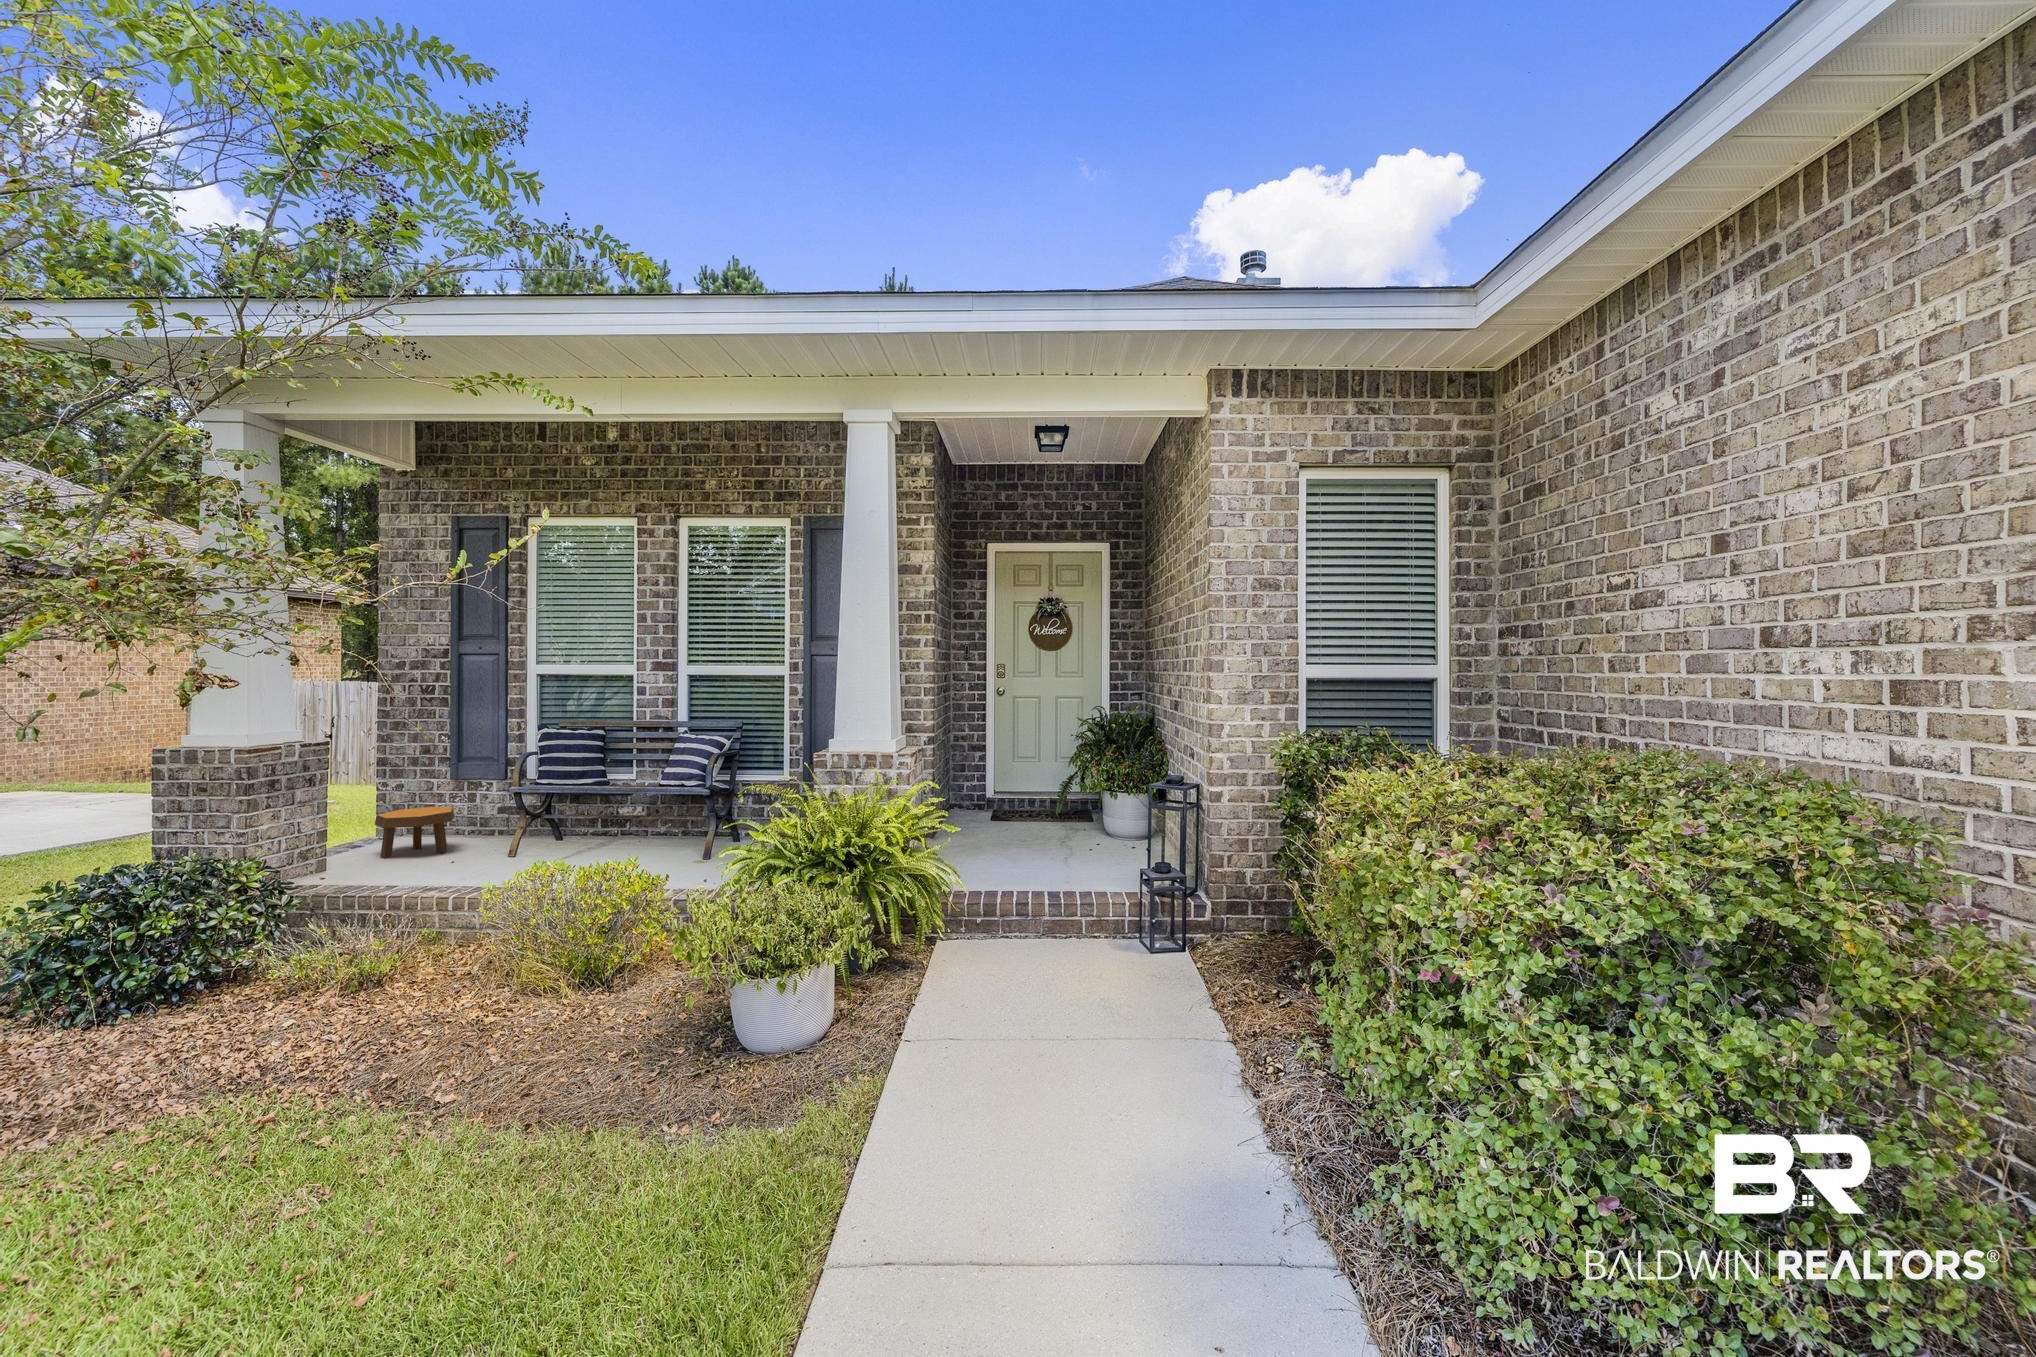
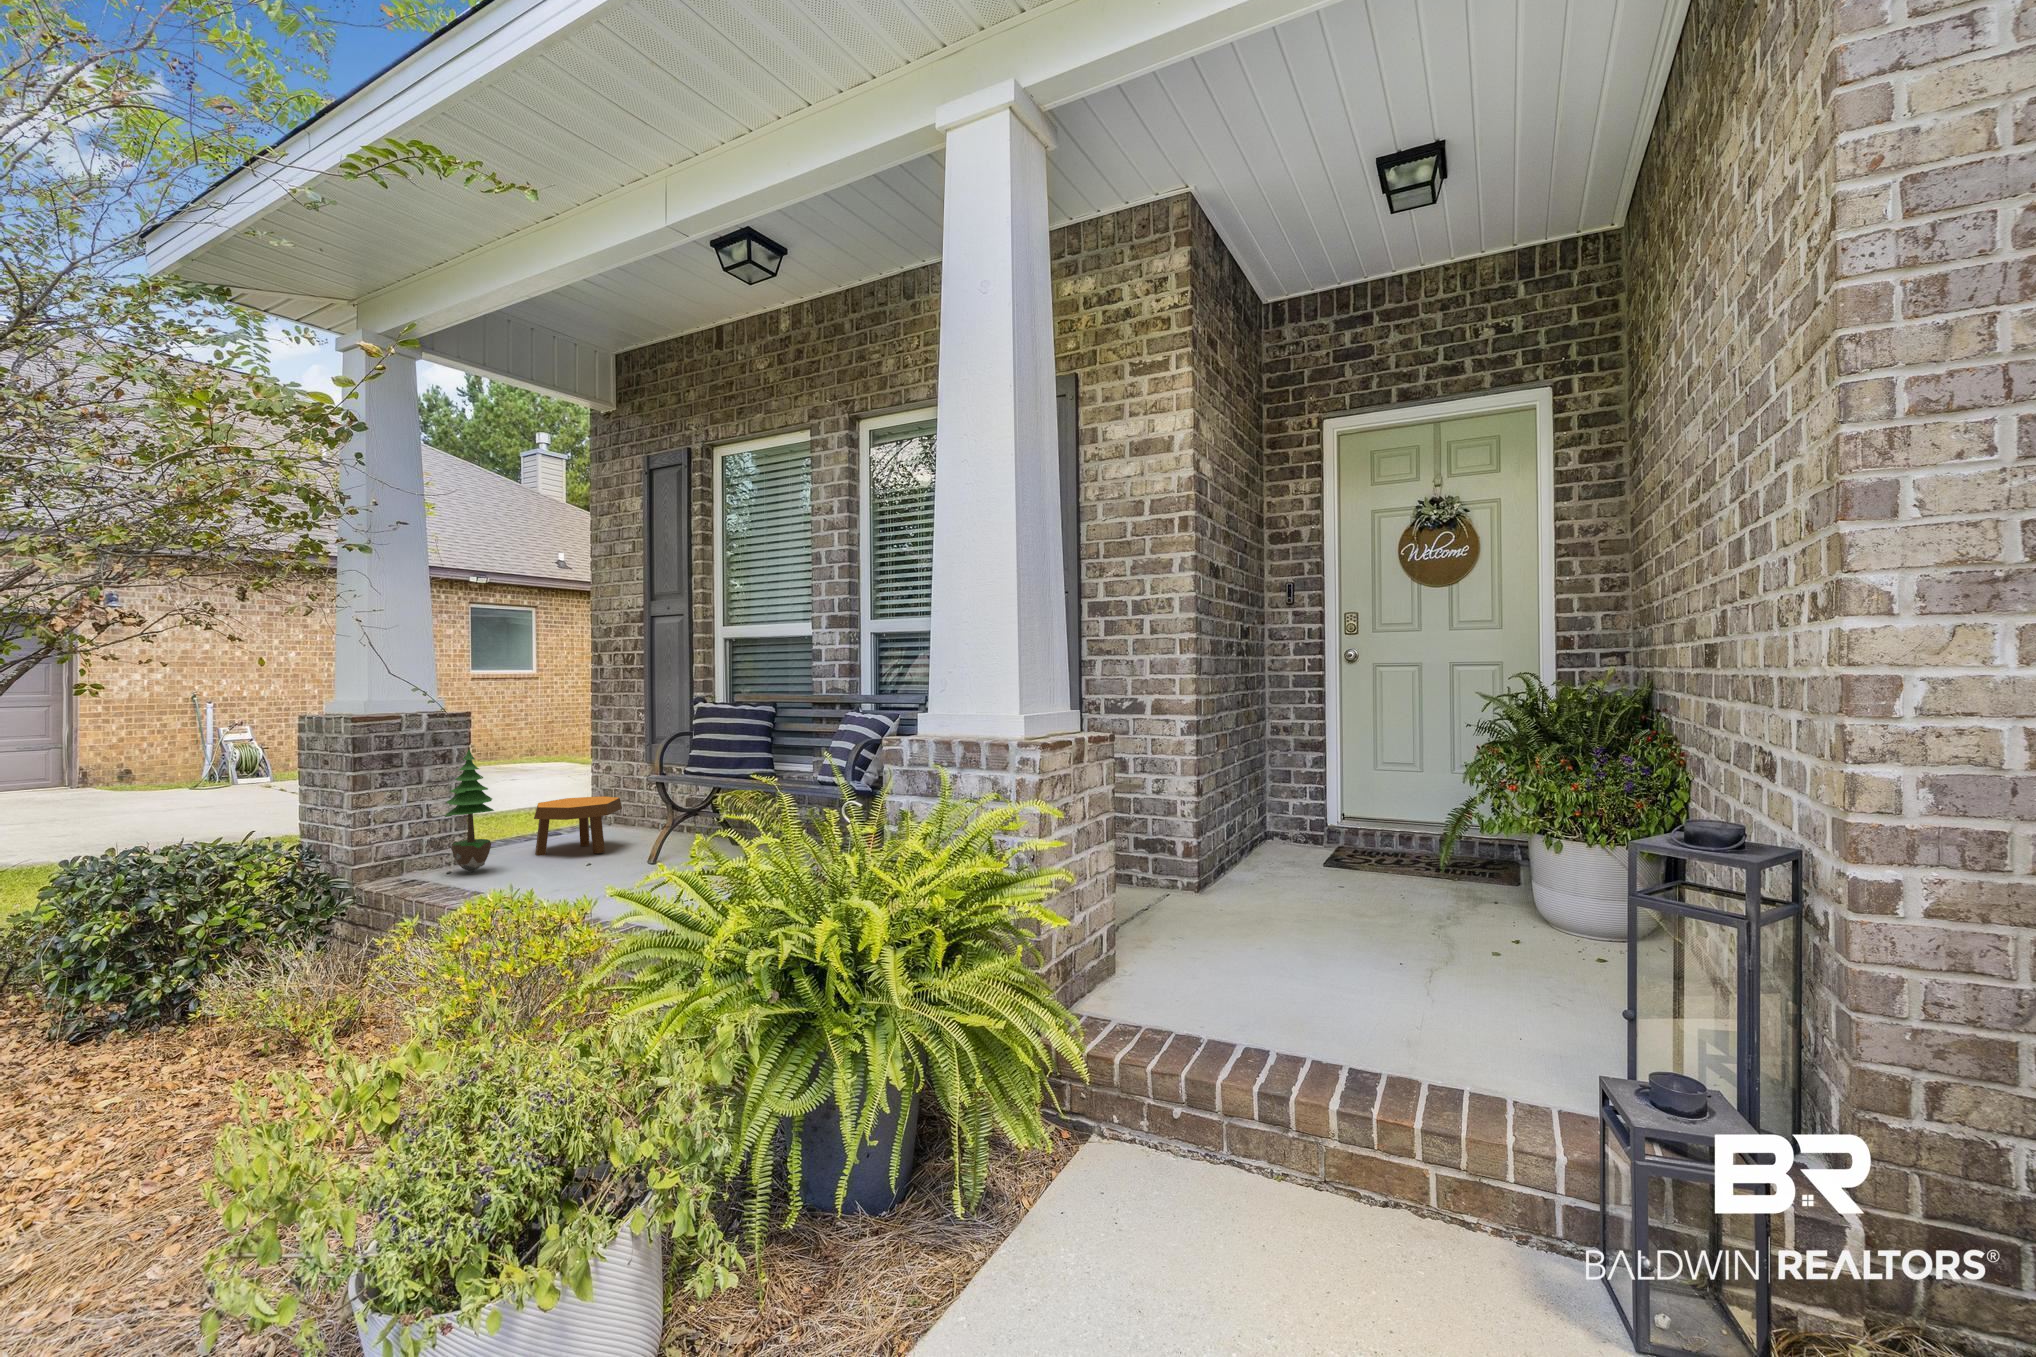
potted tree: none [319,772,366,874] -> present [445,750,494,872]

